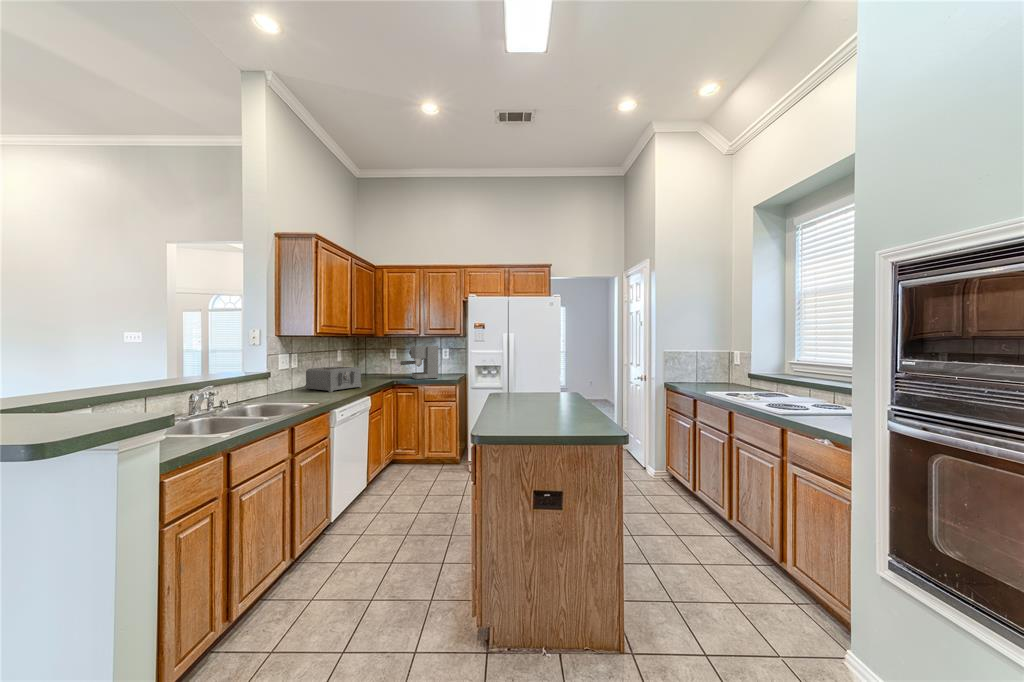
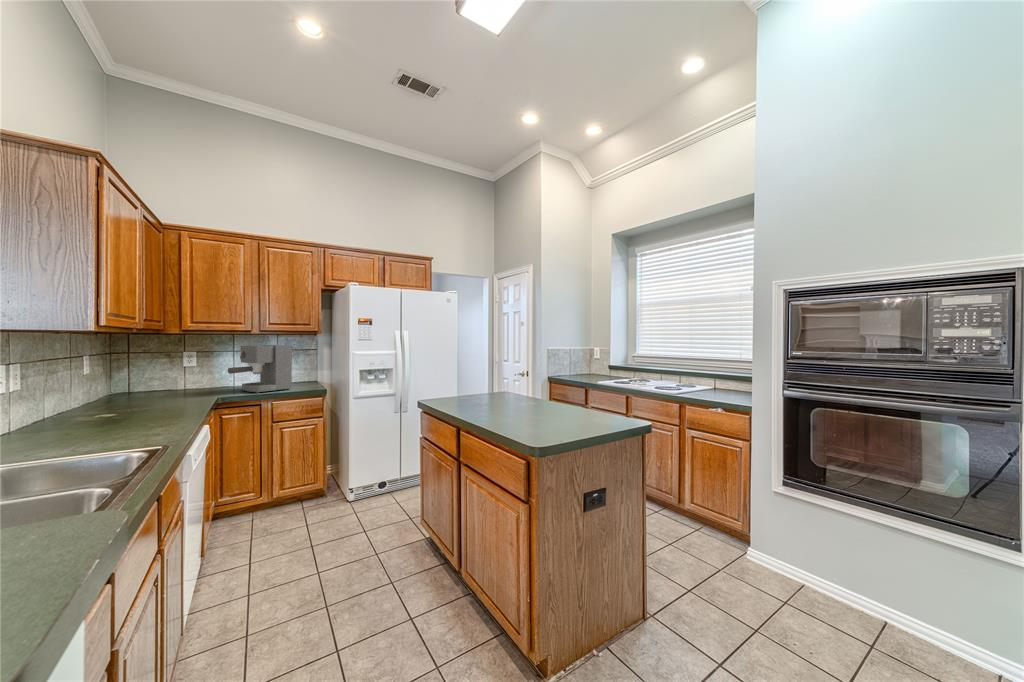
toaster: present [305,367,362,392] -> none [37,382,179,432]

